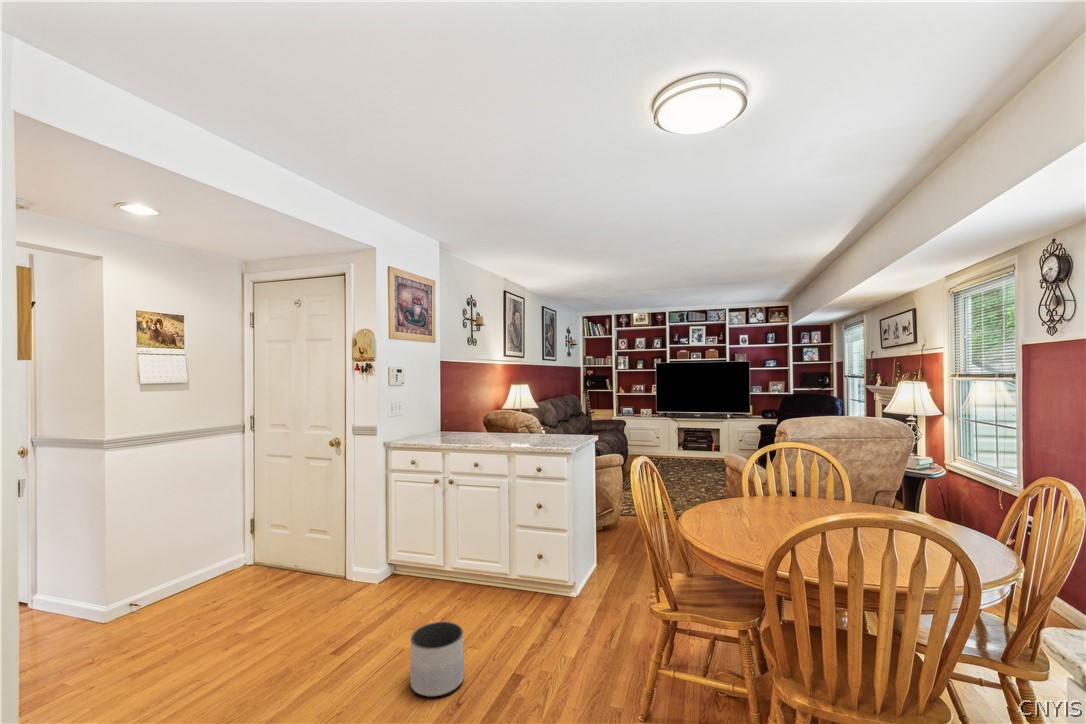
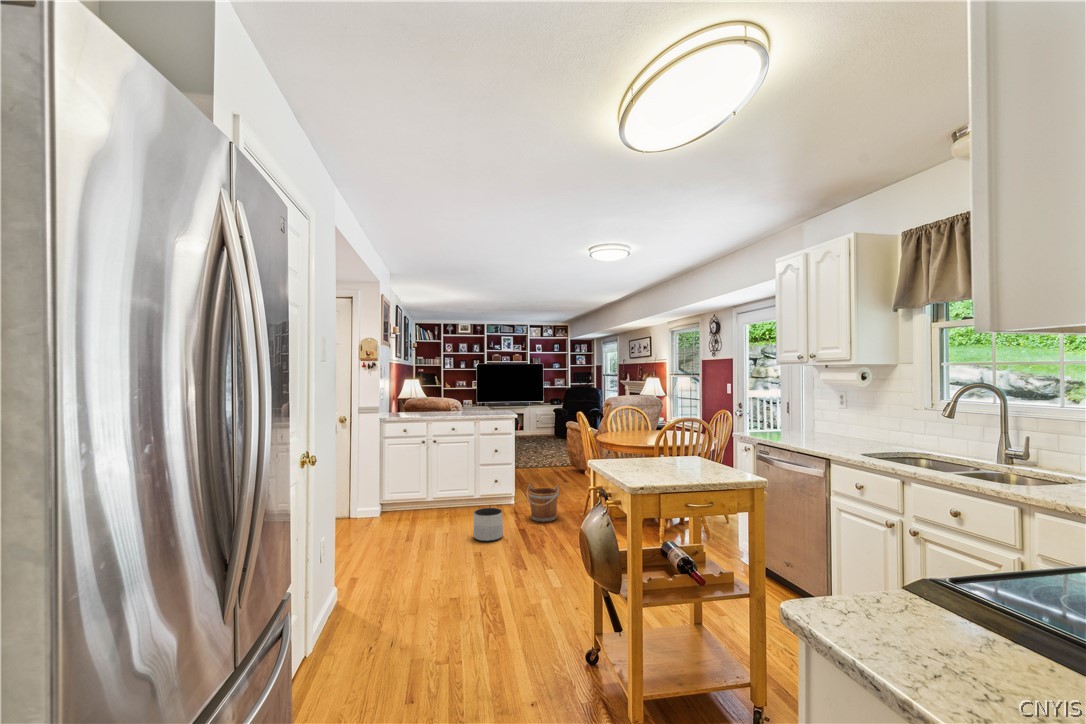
bucket: none [545,581,606,669] -> present [527,484,559,522]

